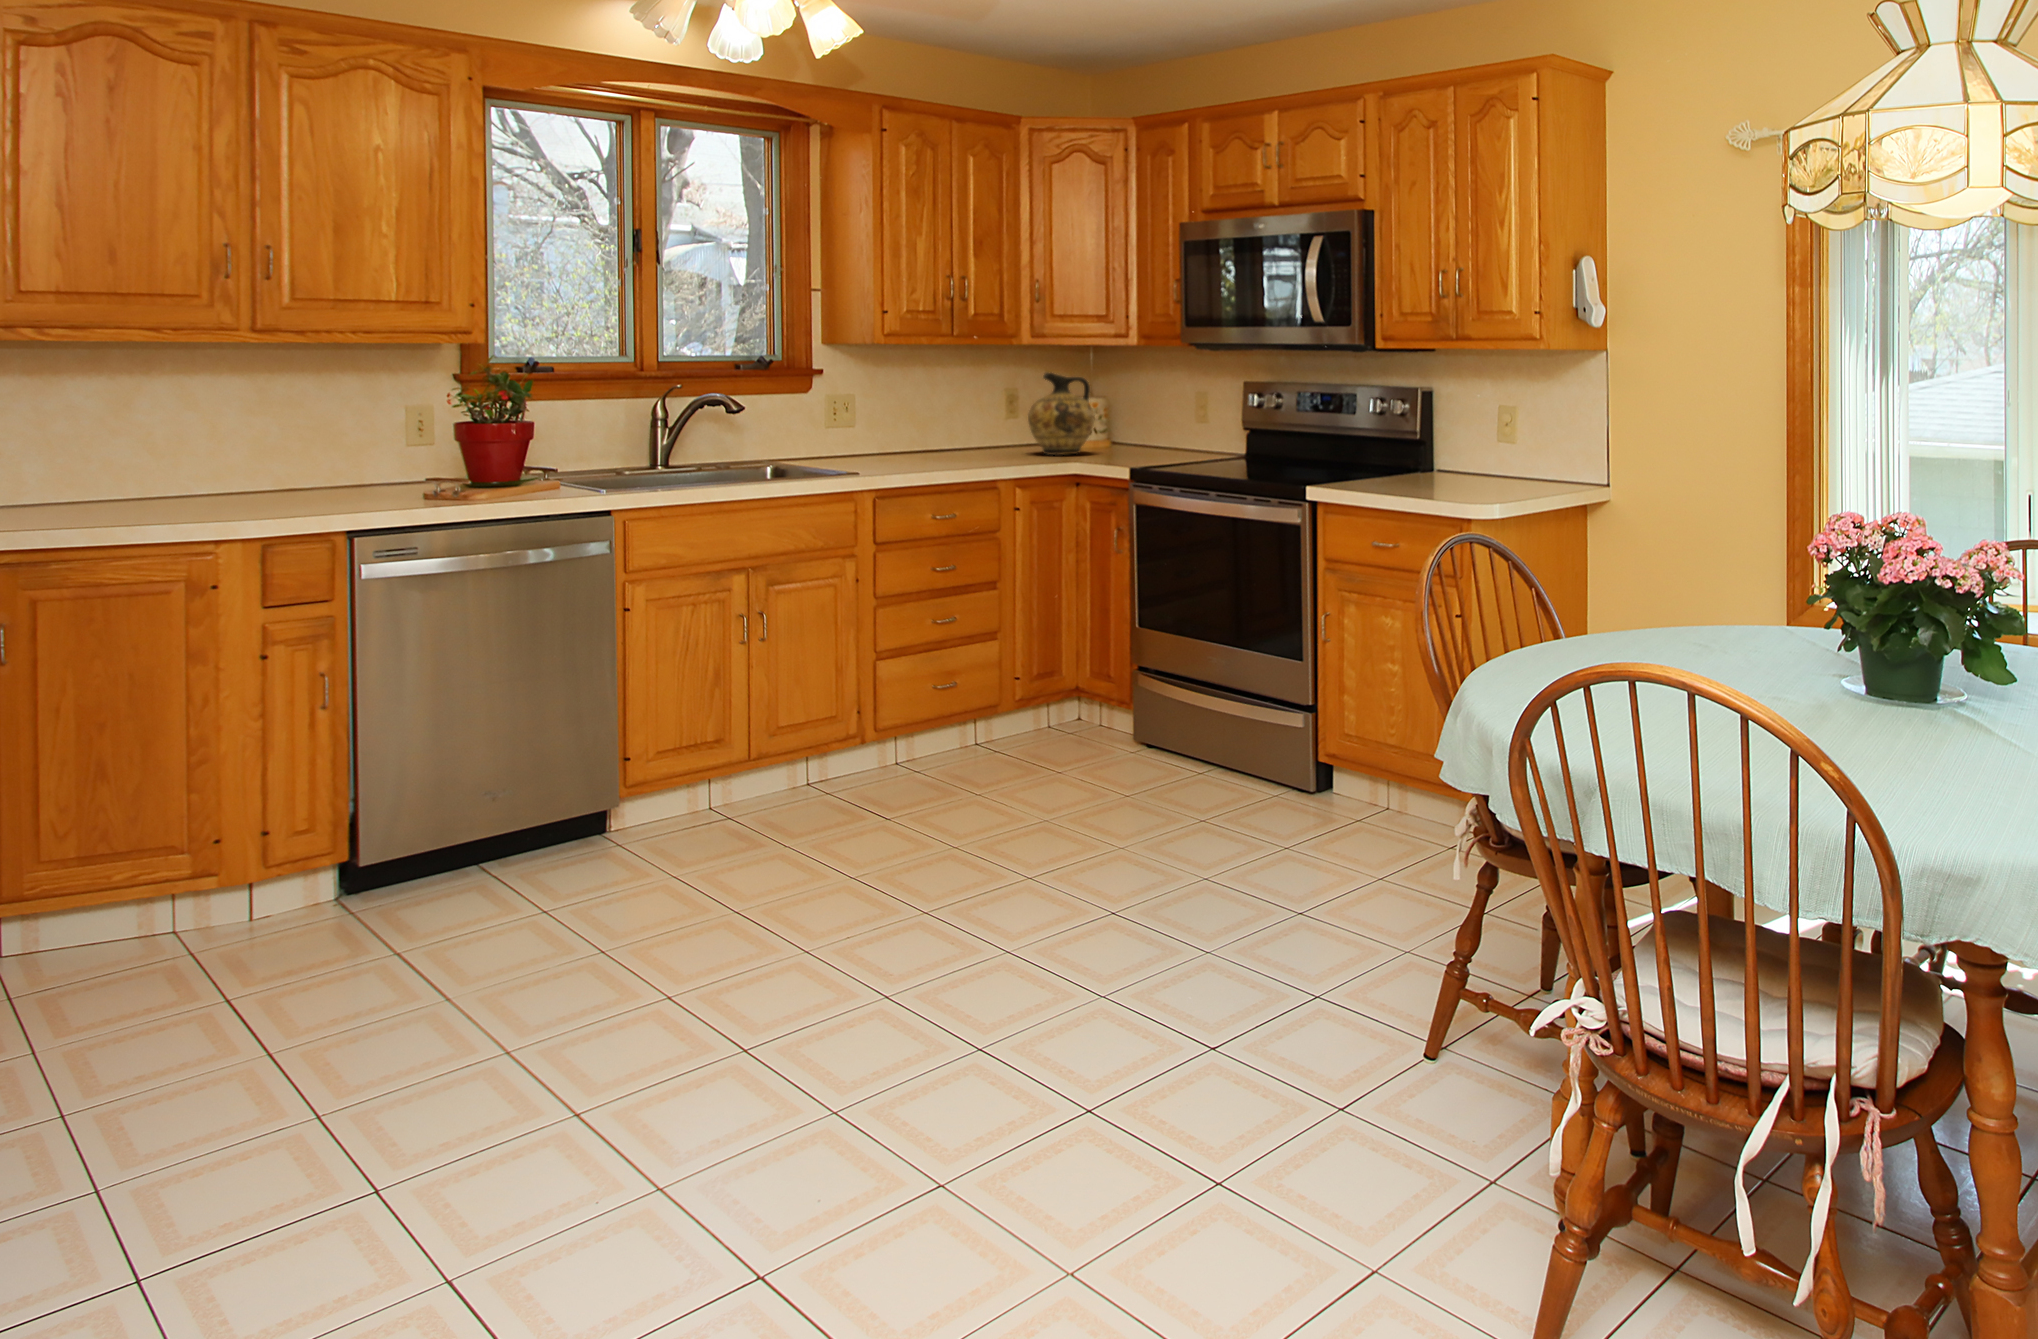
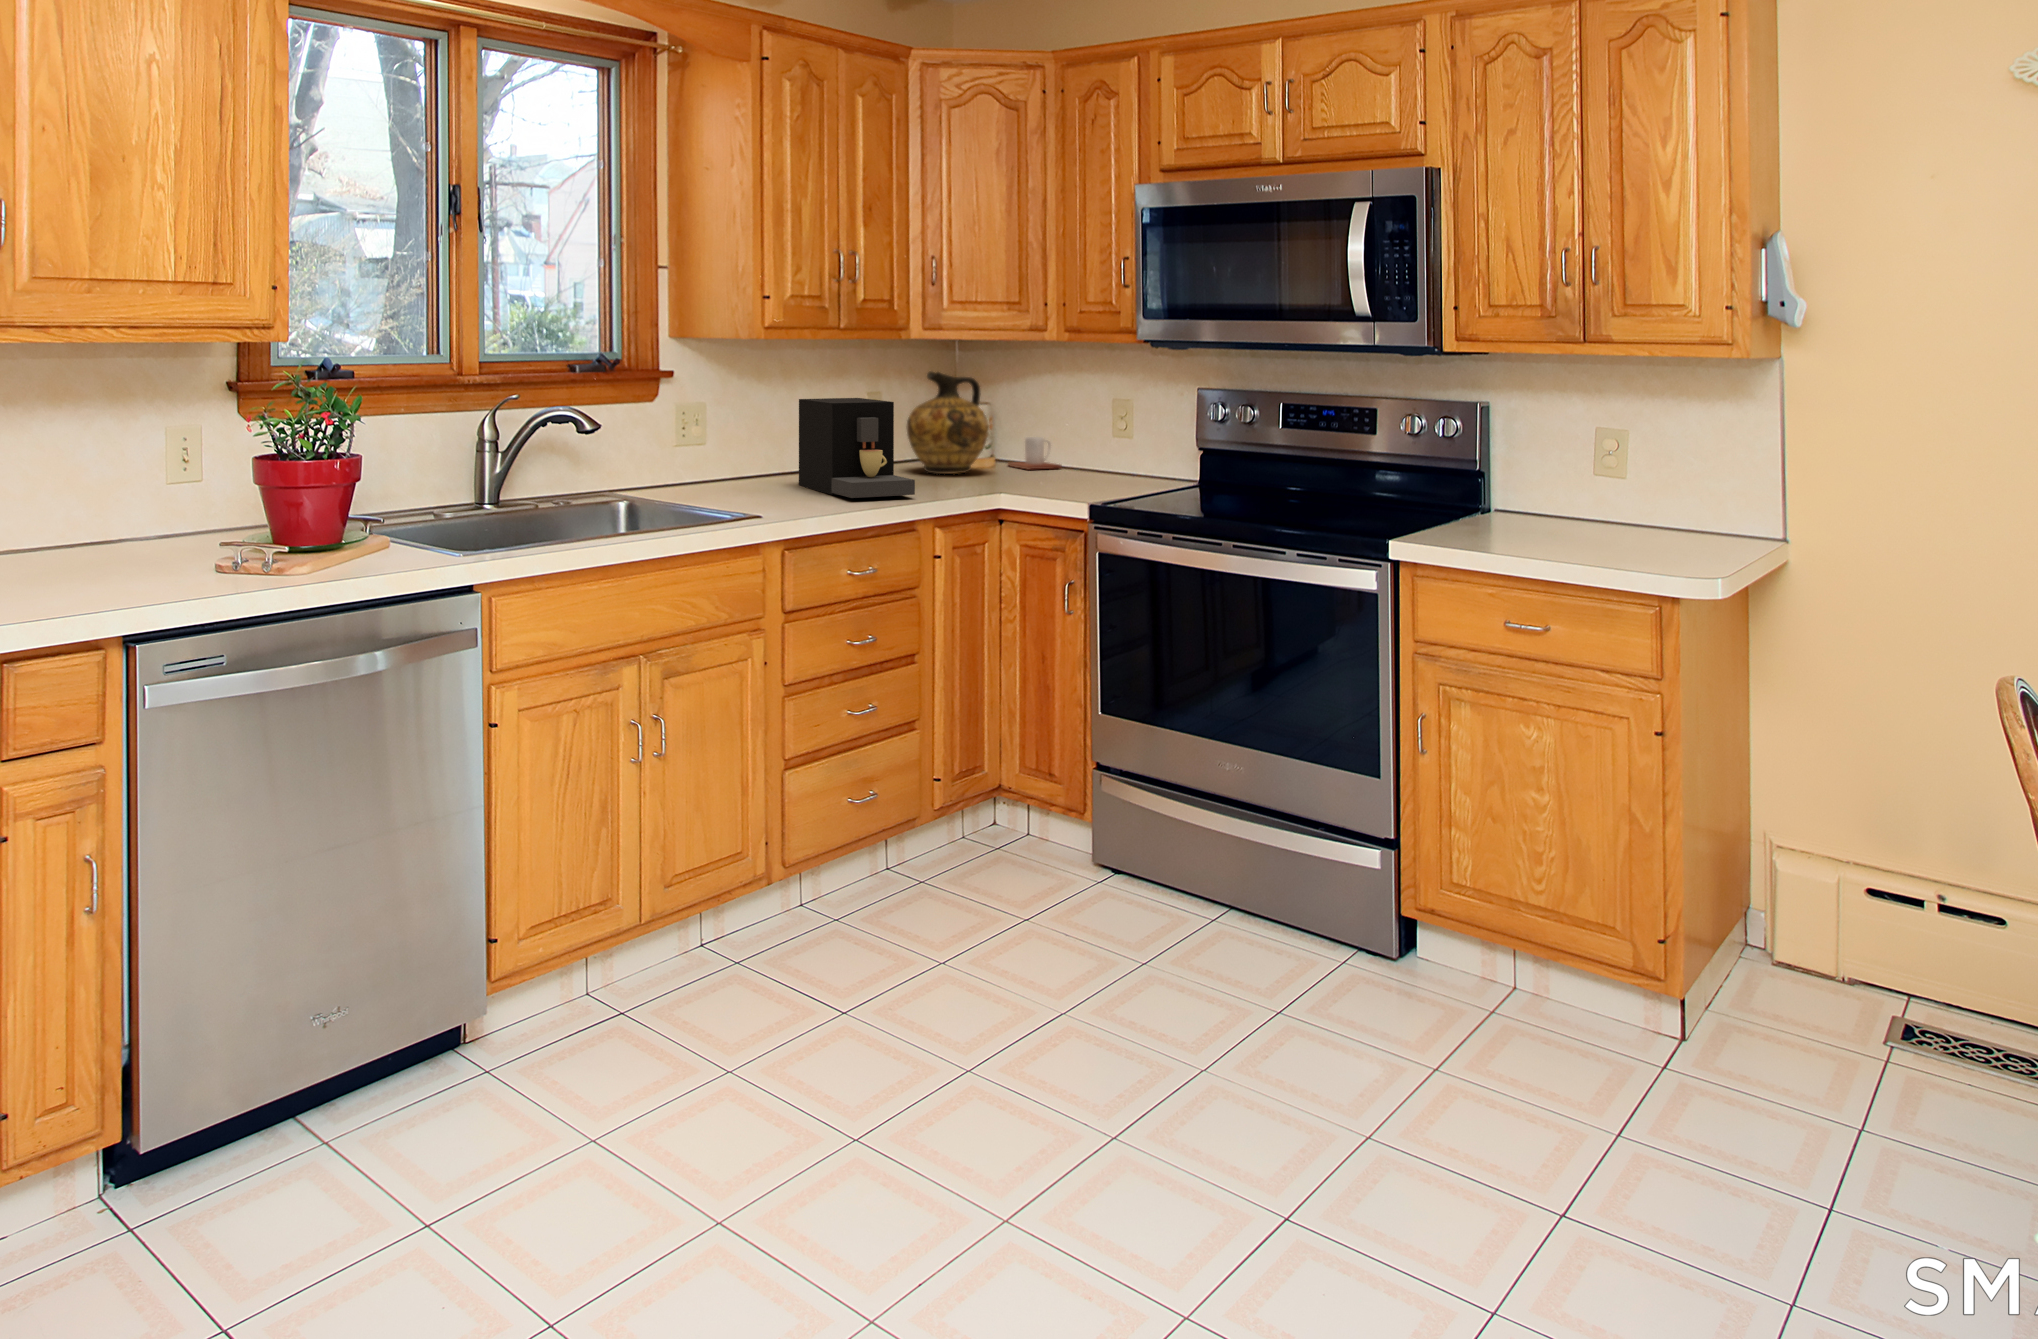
coffee maker: none [925,392,1002,467] -> present [799,398,915,498]
mug: none [1120,426,1161,452] -> present [1008,437,1062,470]

